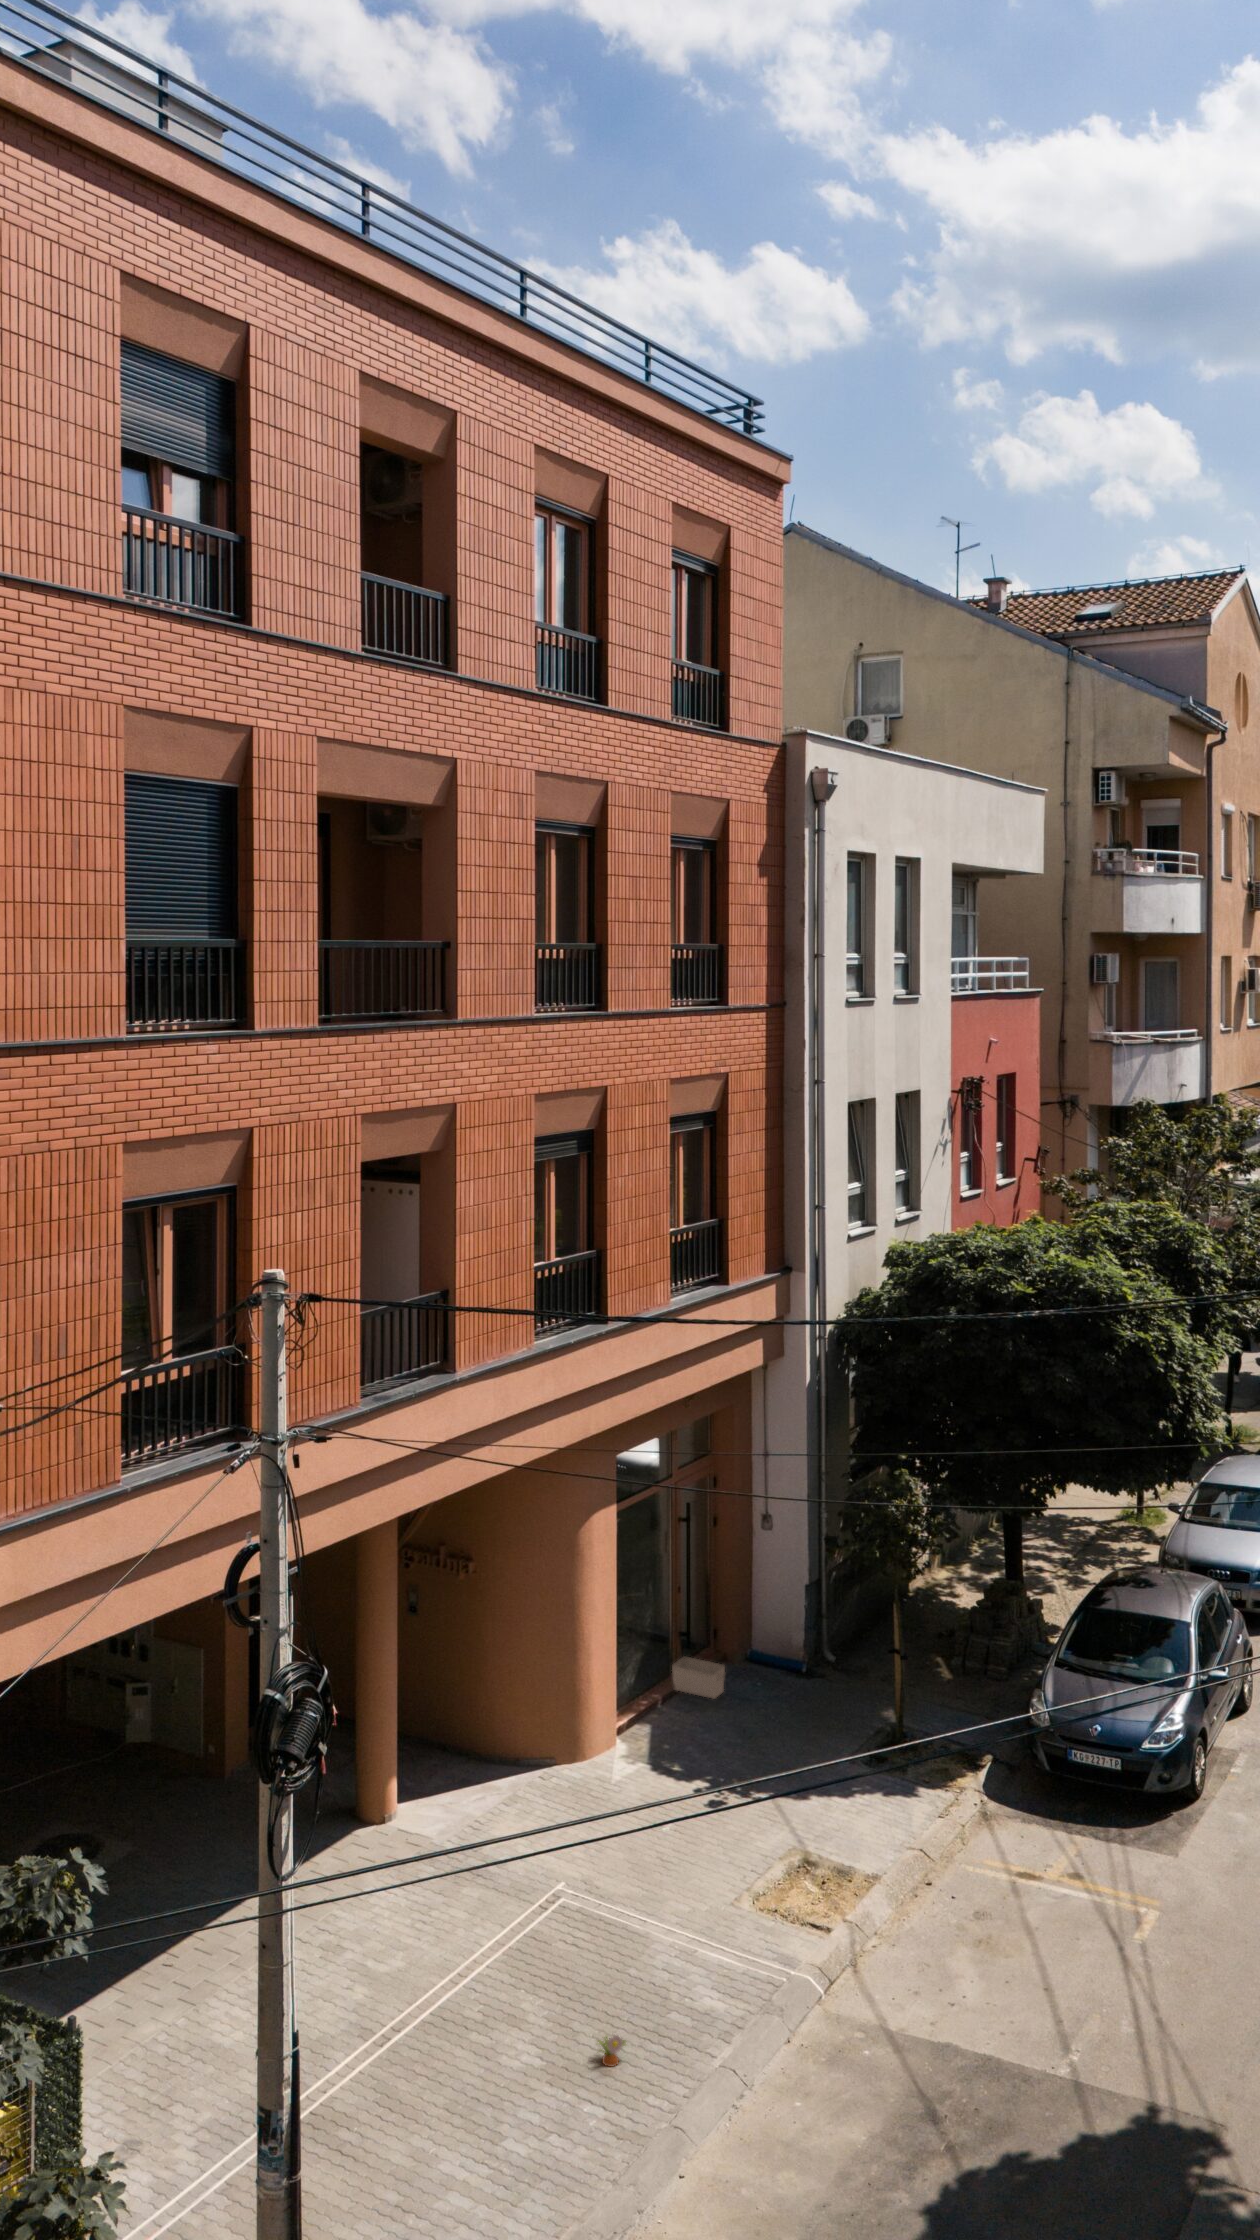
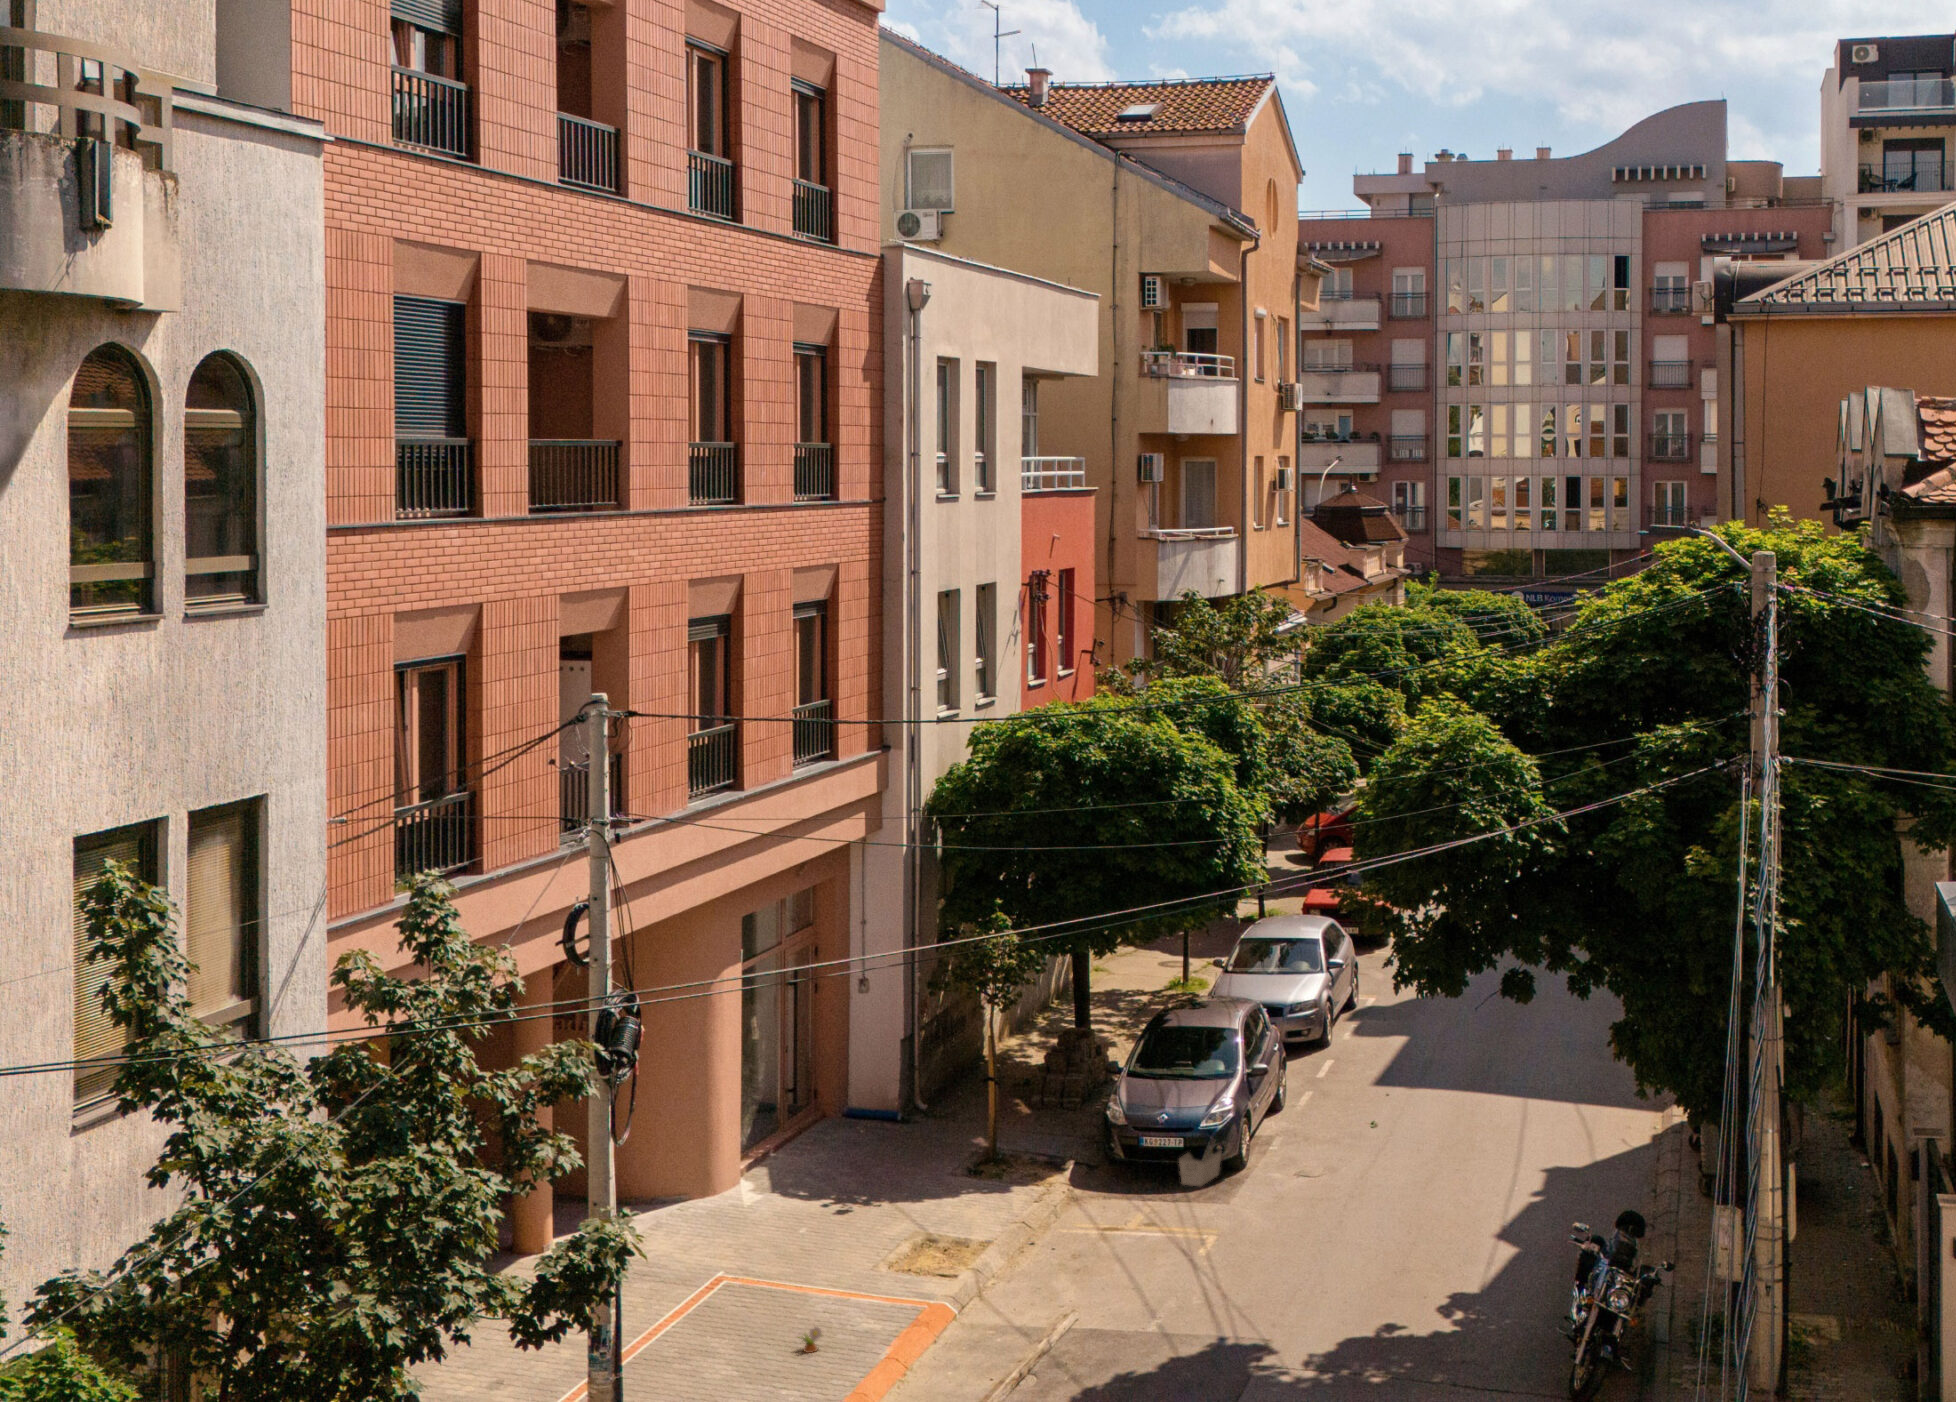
storage bin: present [672,1656,725,1699] -> present [1179,1150,1221,1186]

